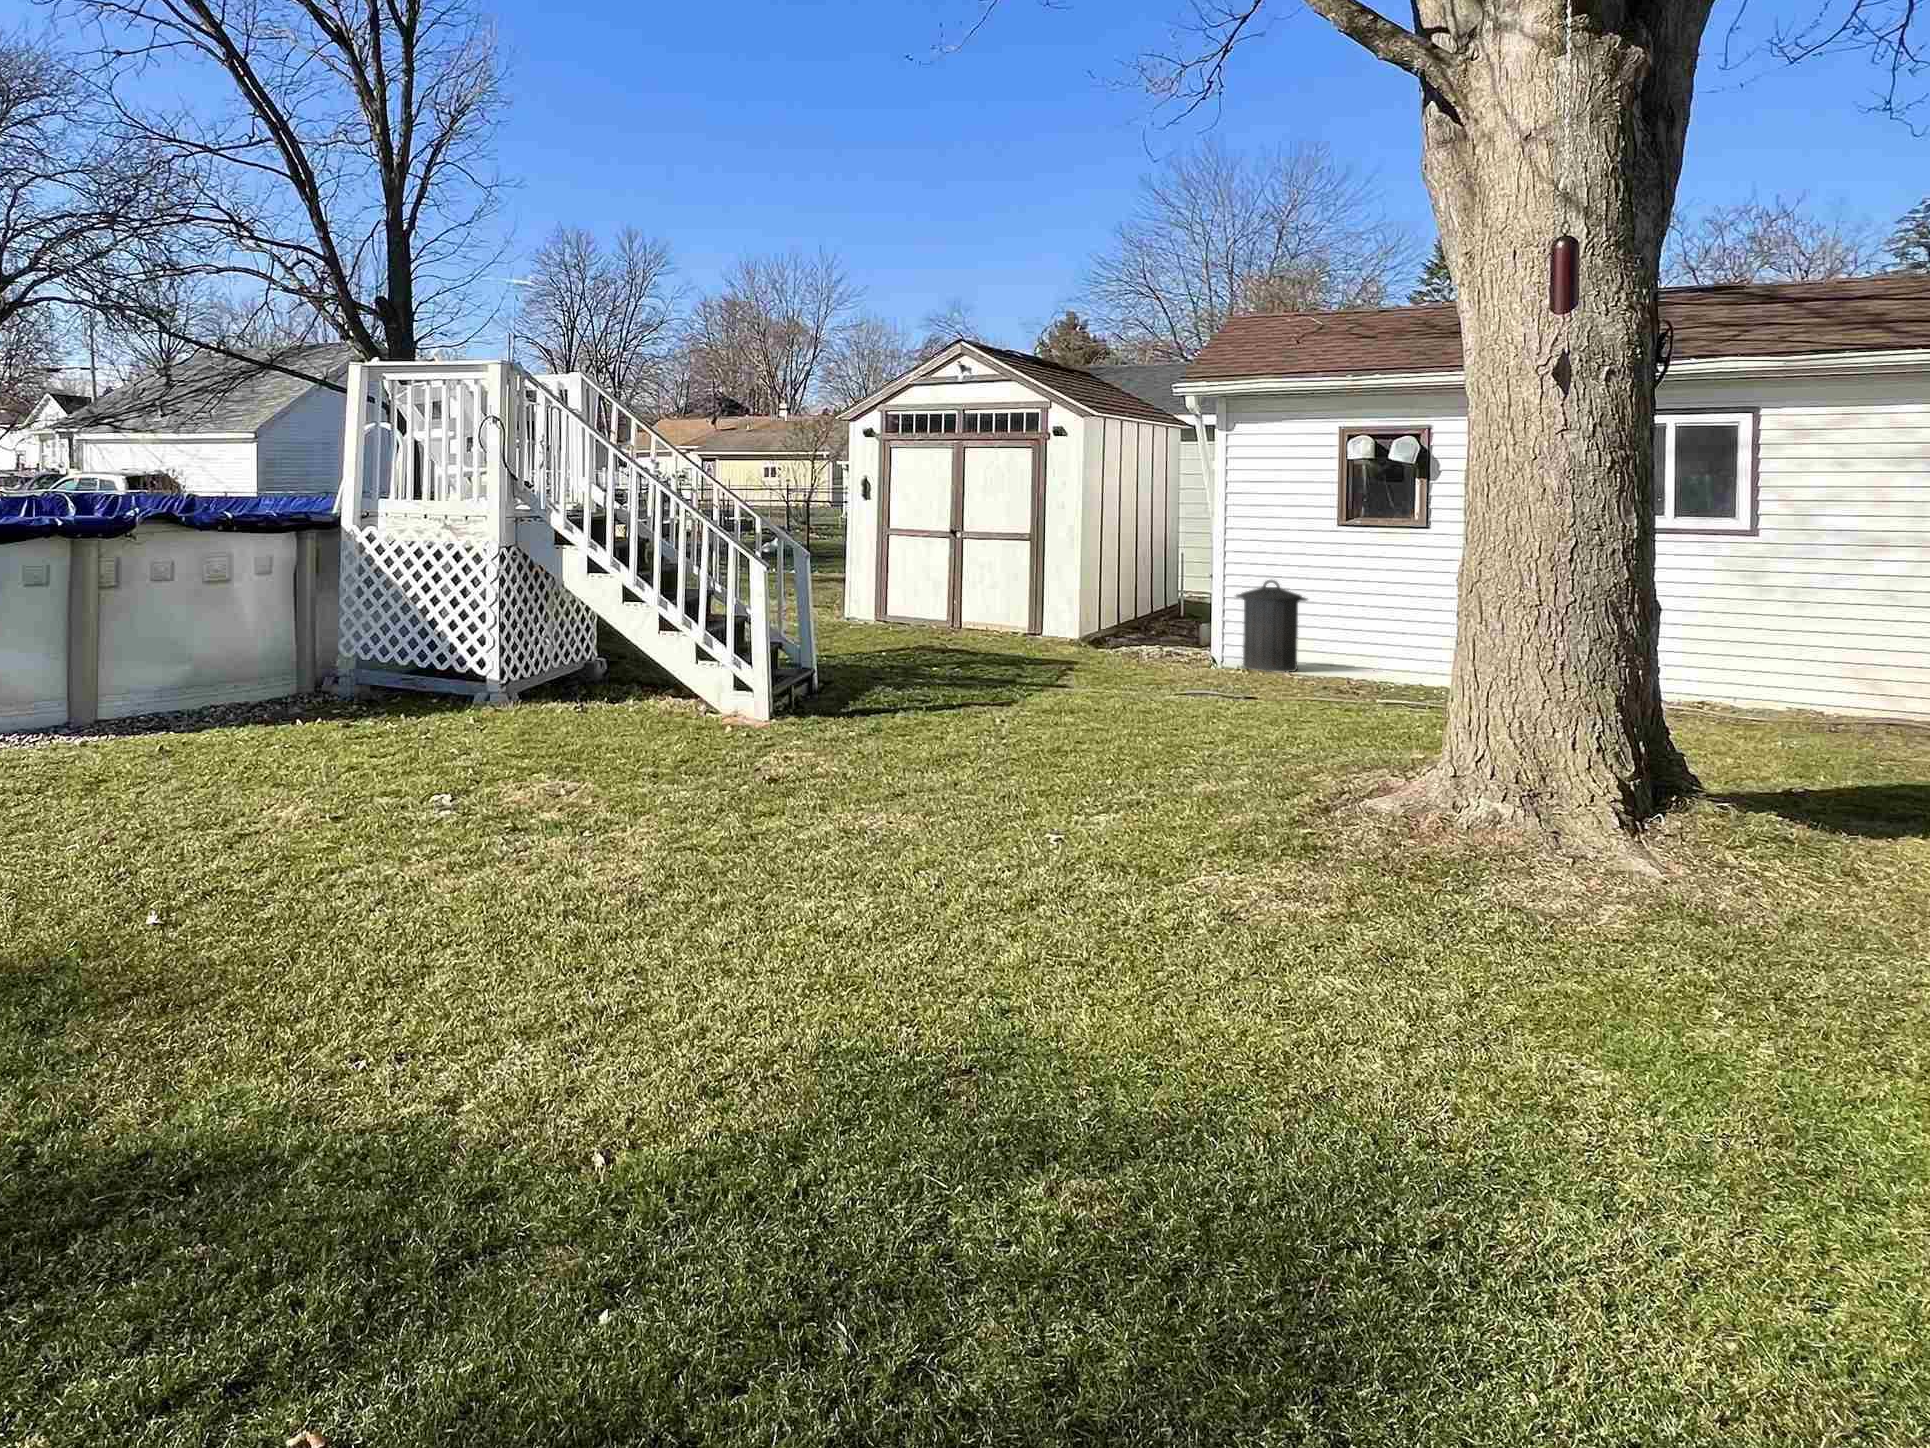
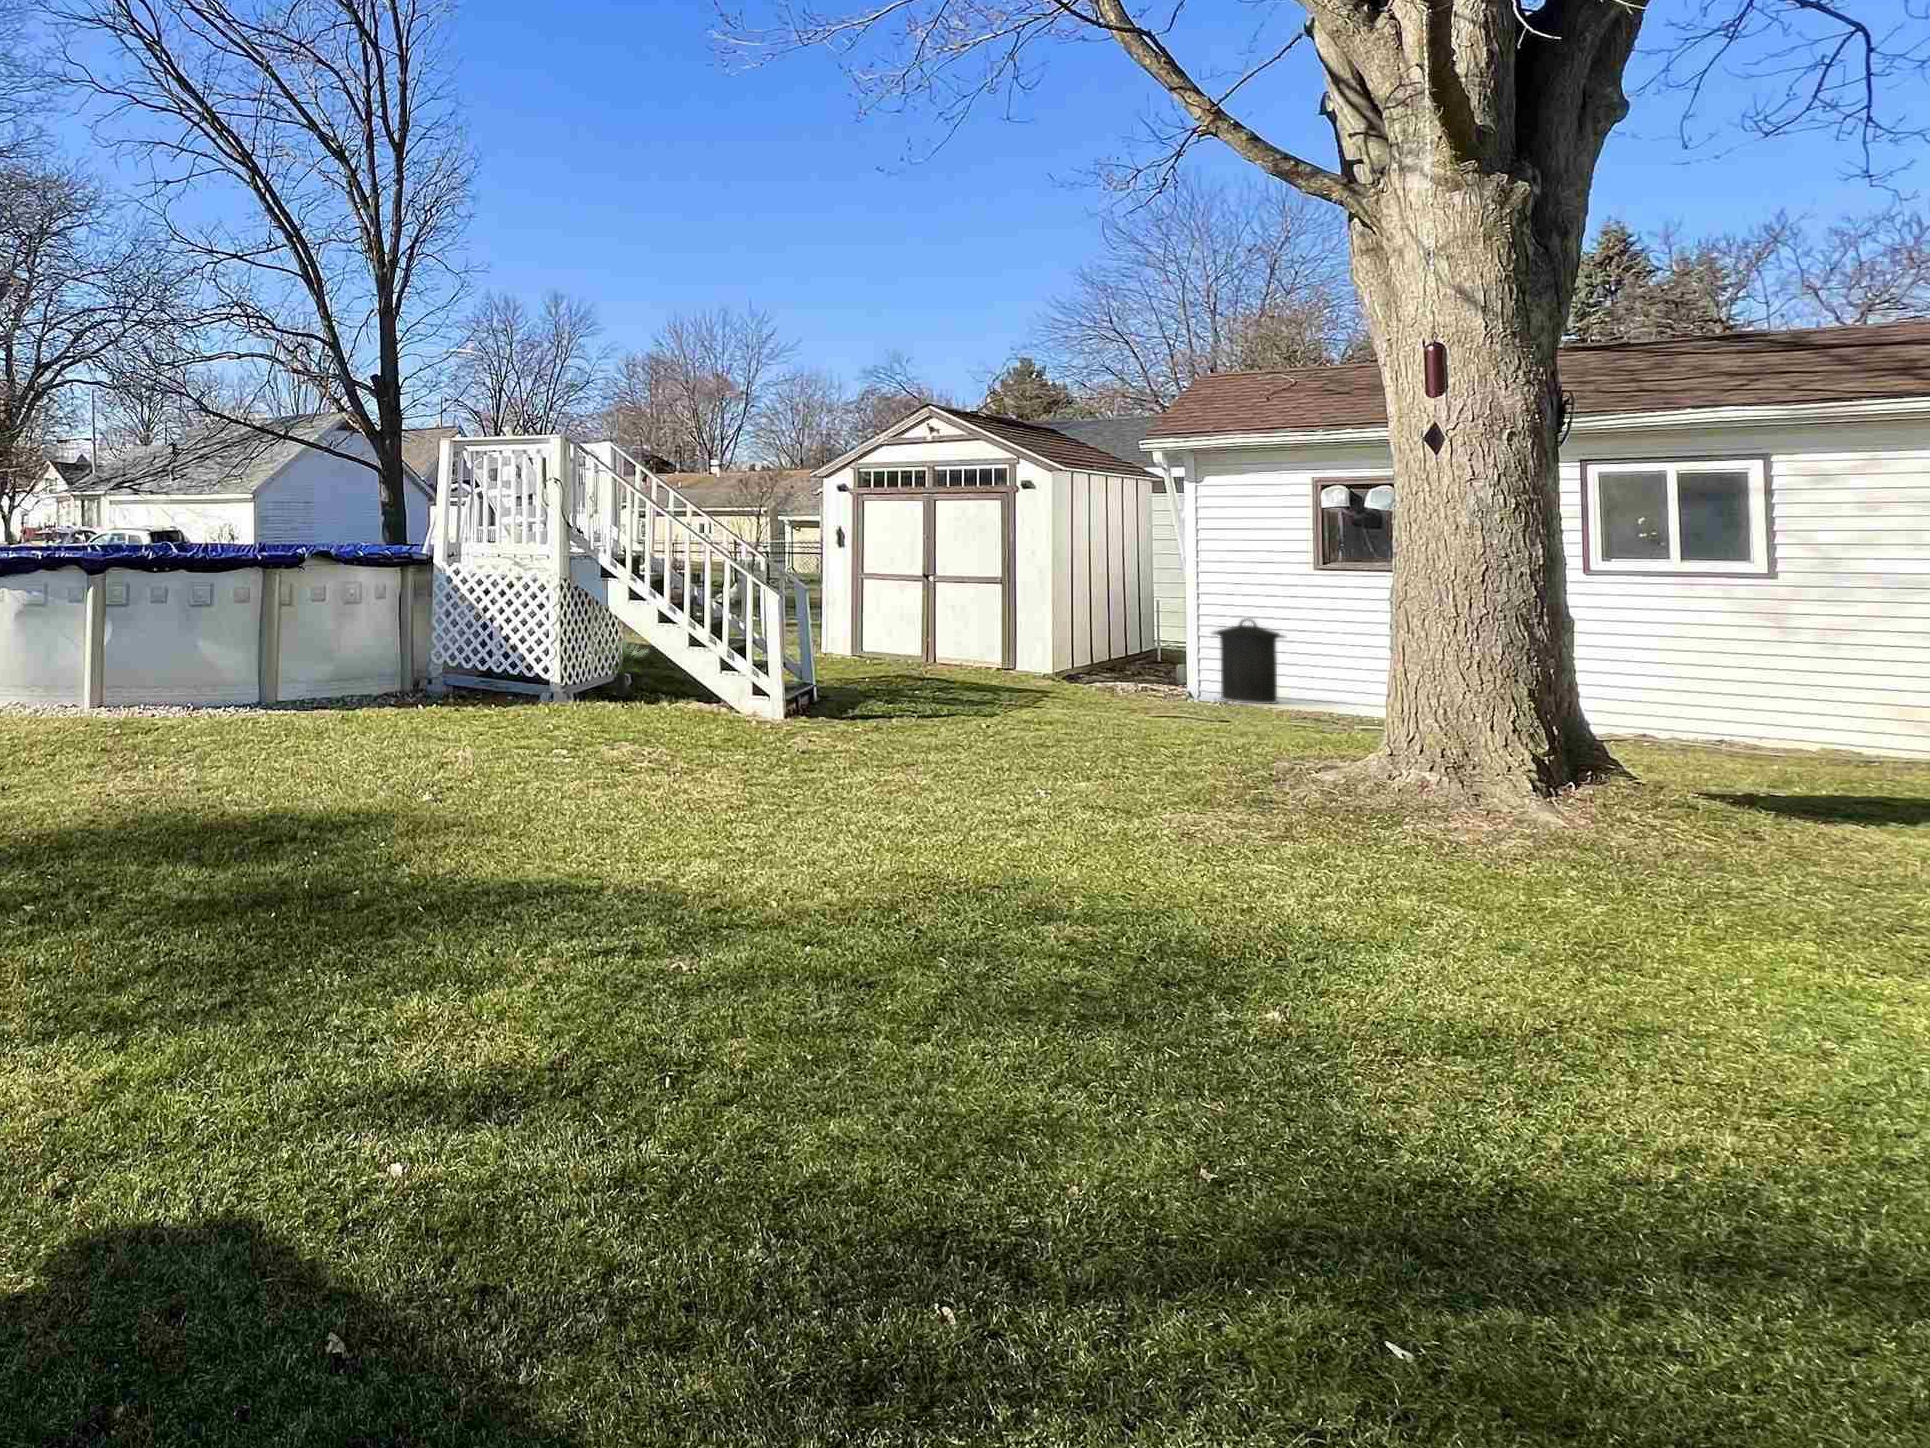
potted plant: none [547,621,615,694] -> present [596,640,648,697]

